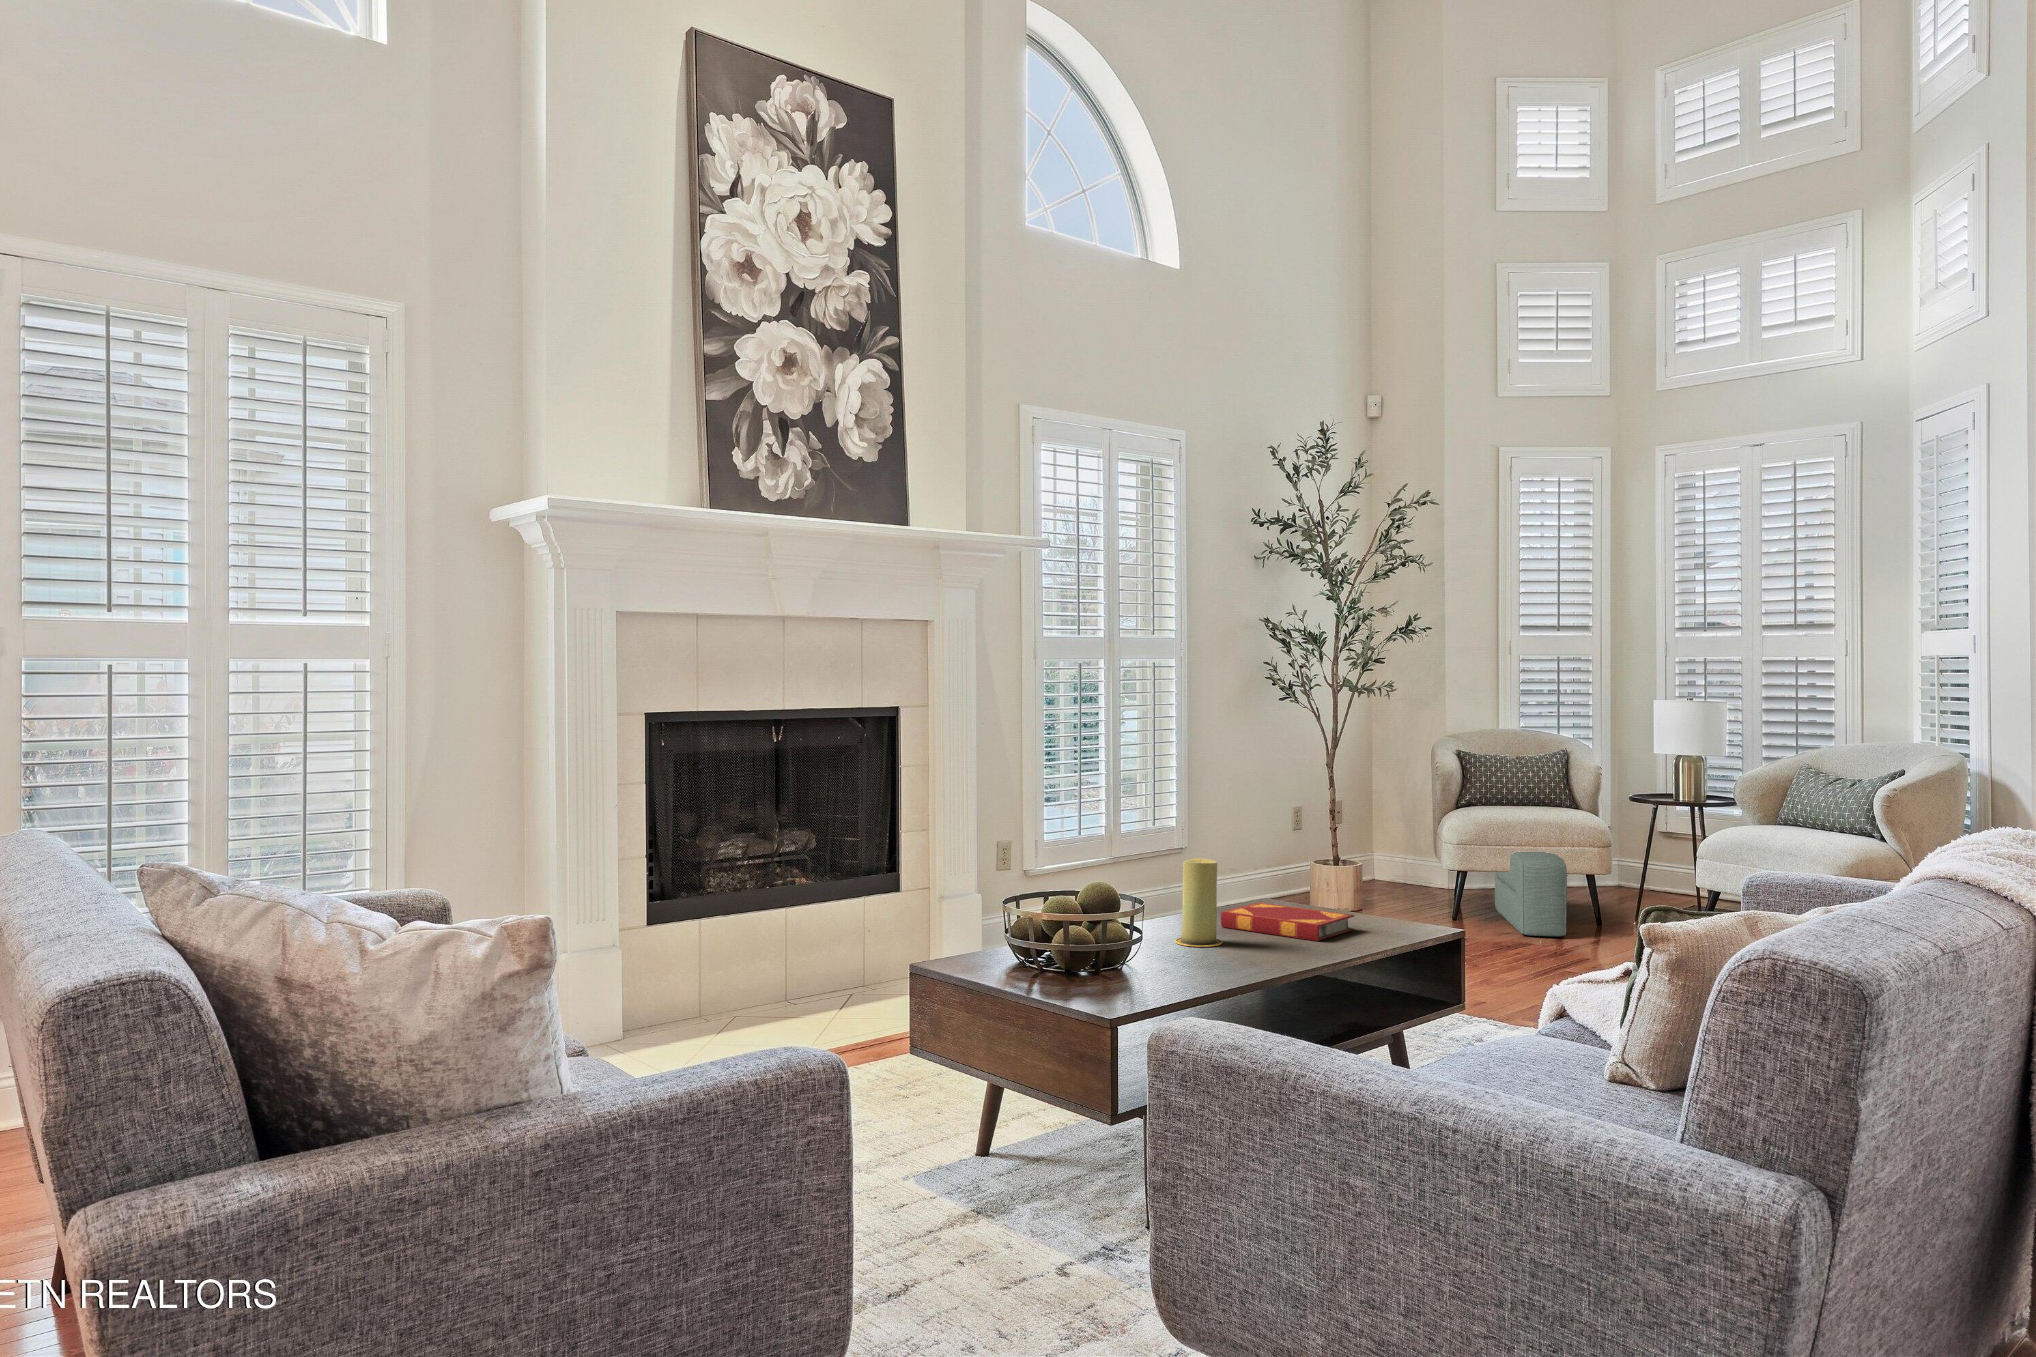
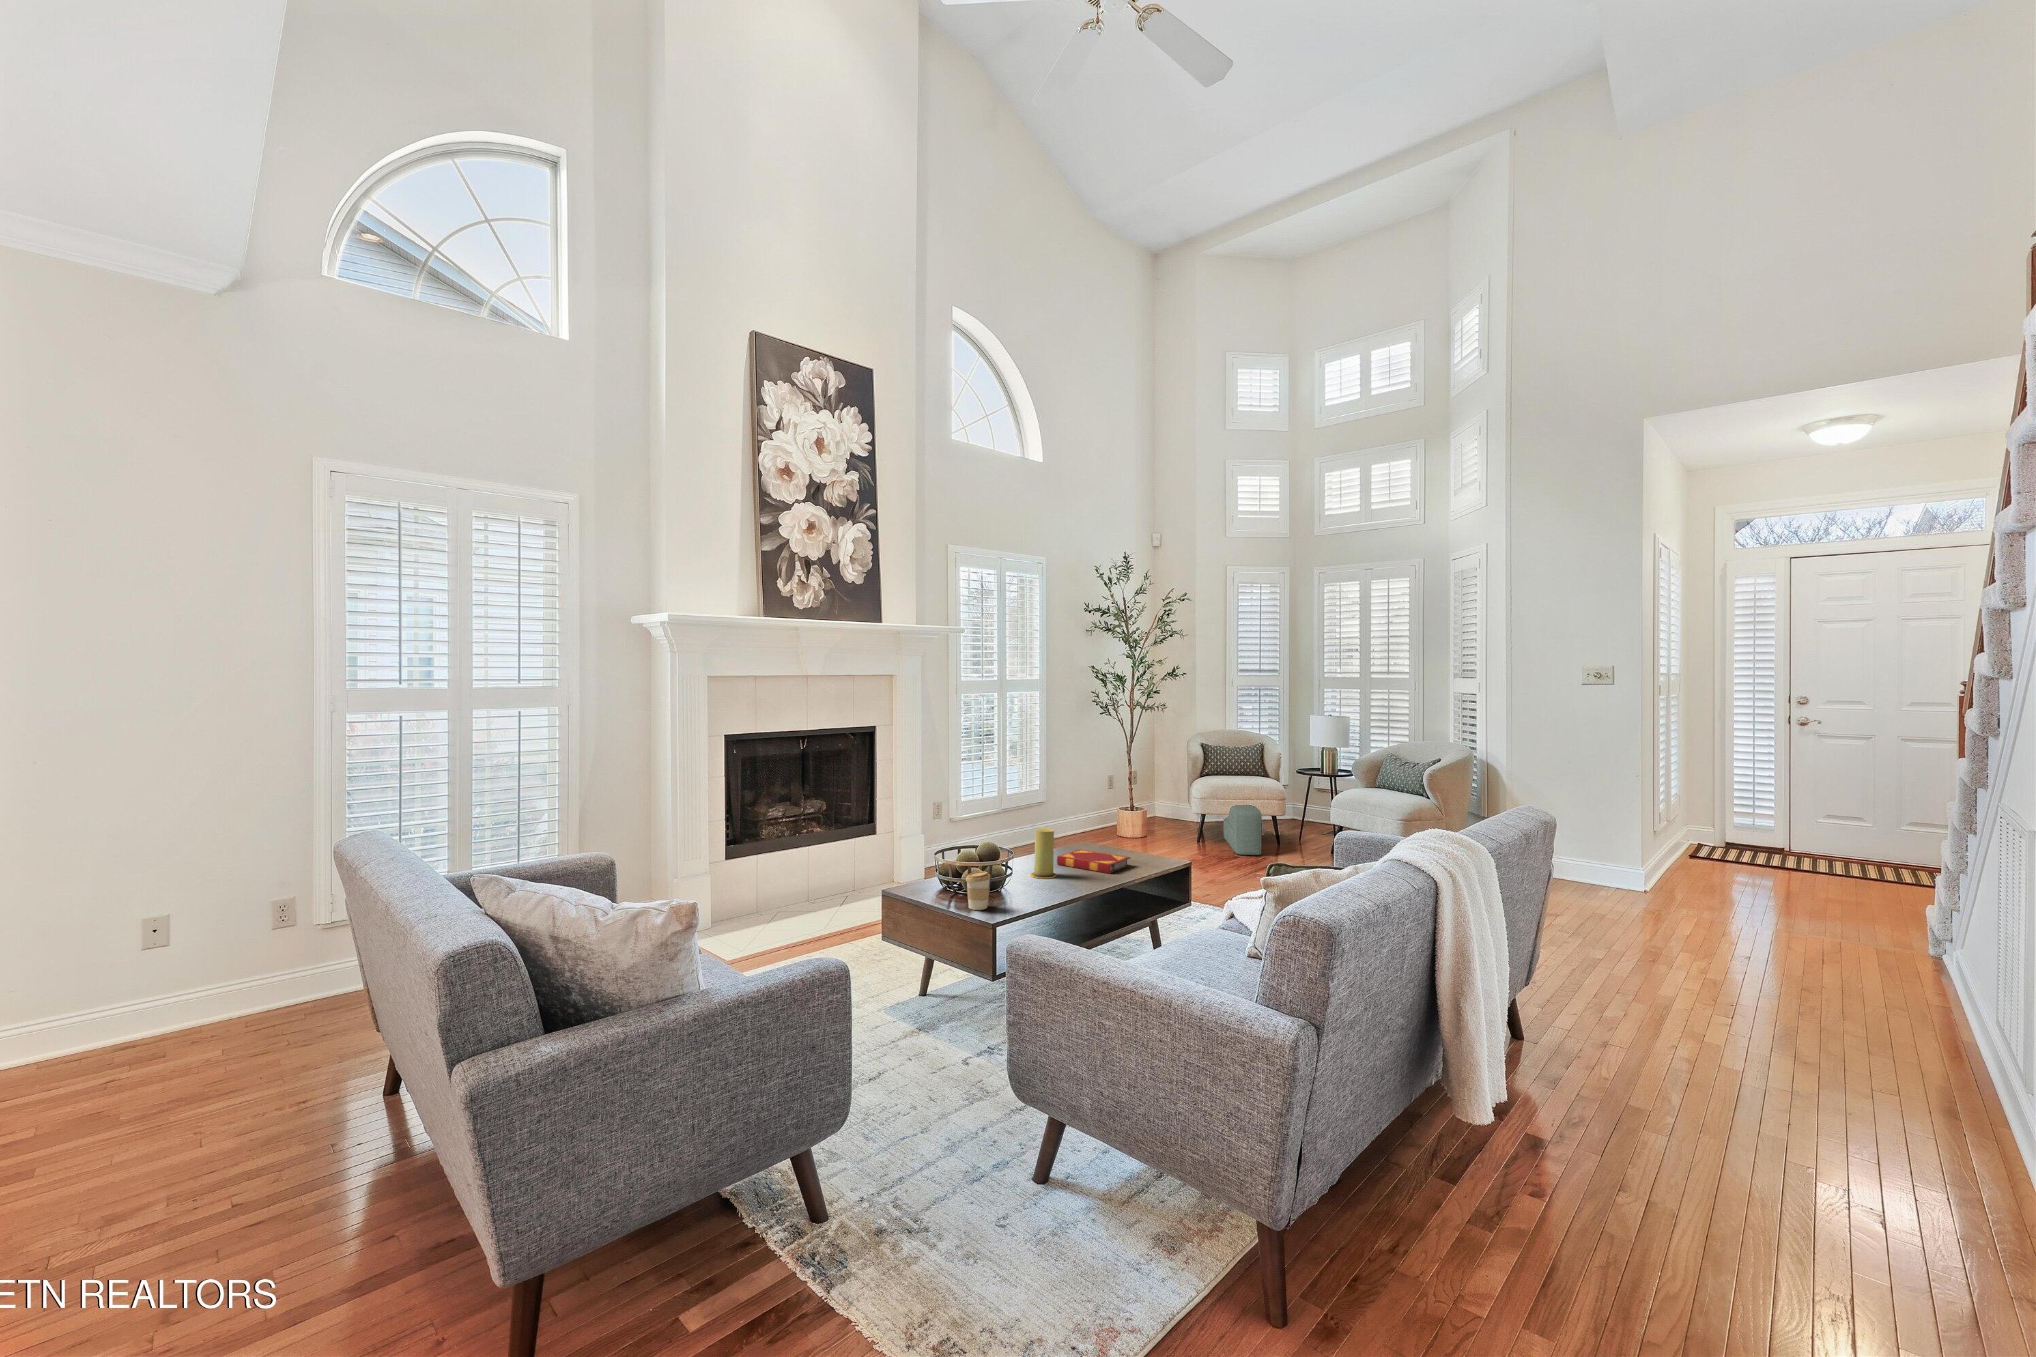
coffee cup: none [1062,924,1108,993] -> present [966,871,991,910]

